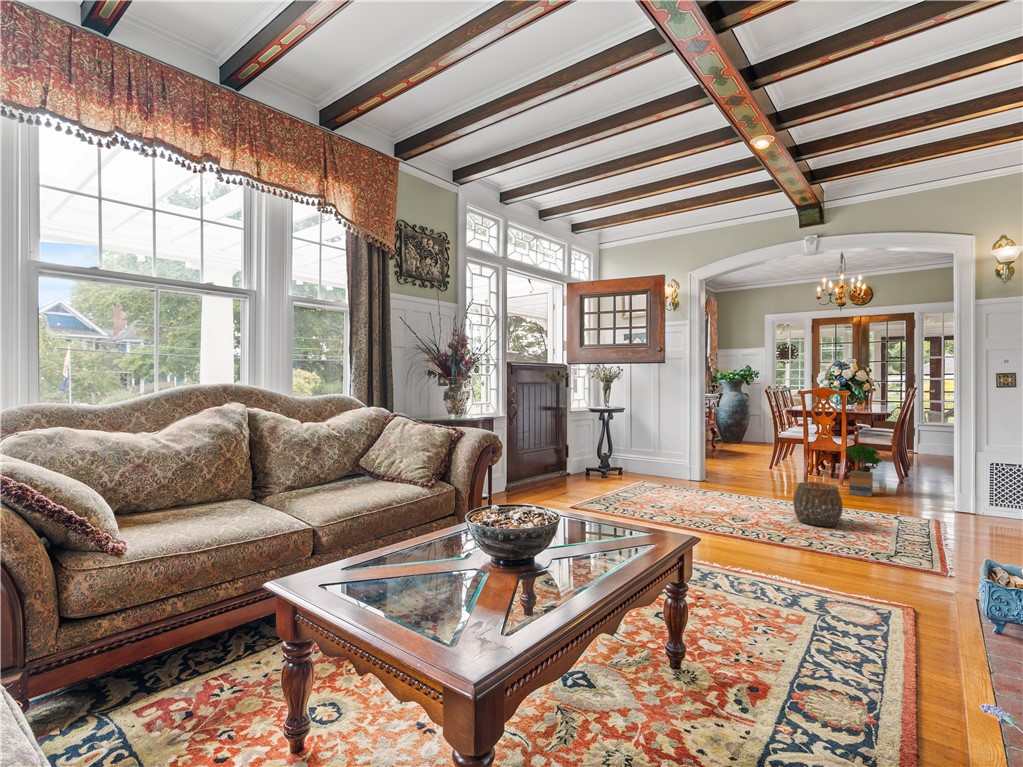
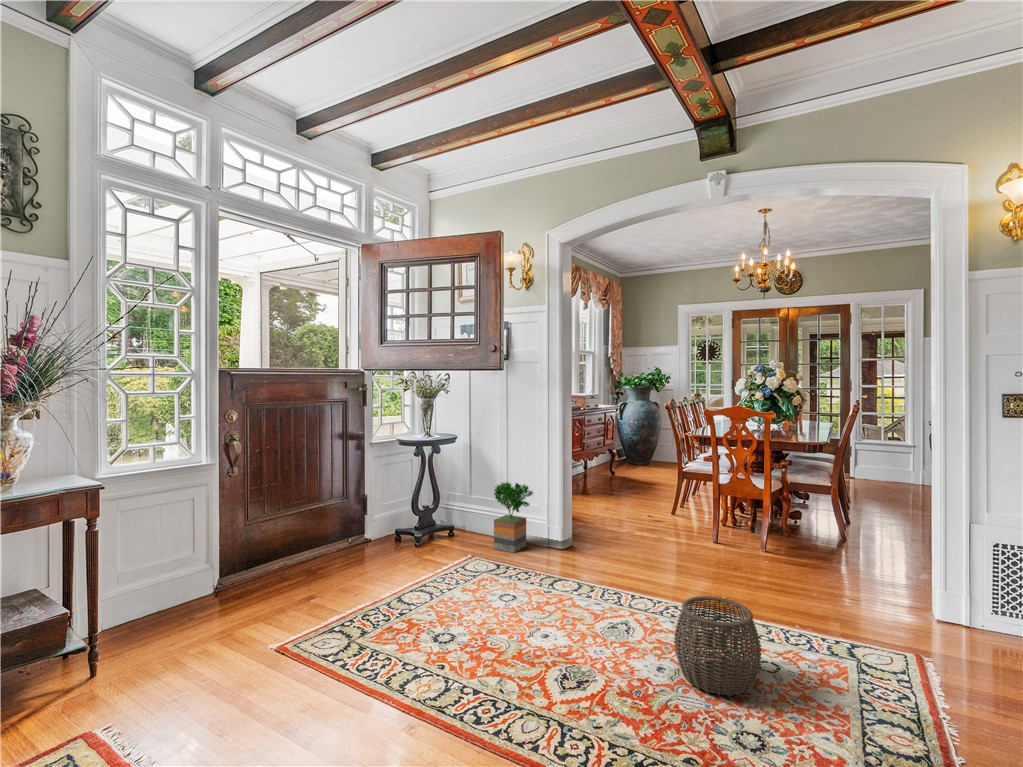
potted tree: present [844,446,882,497] -> present [494,482,533,553]

